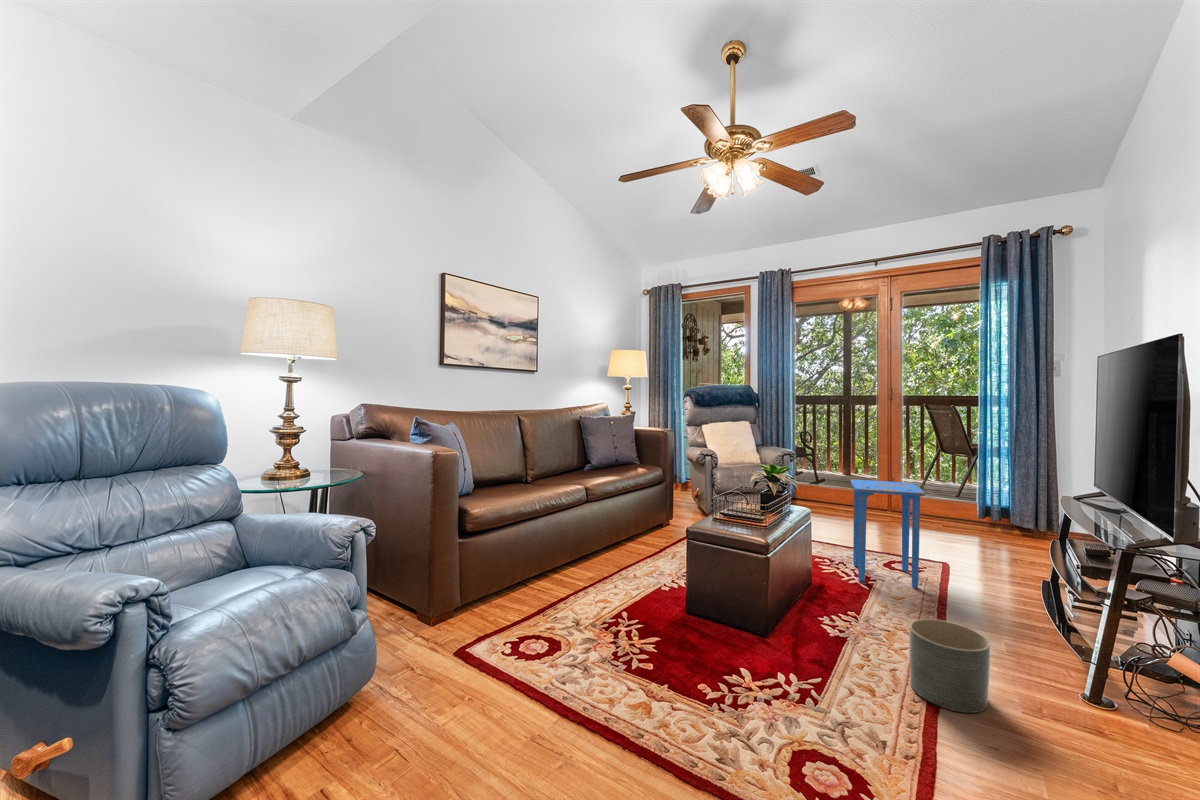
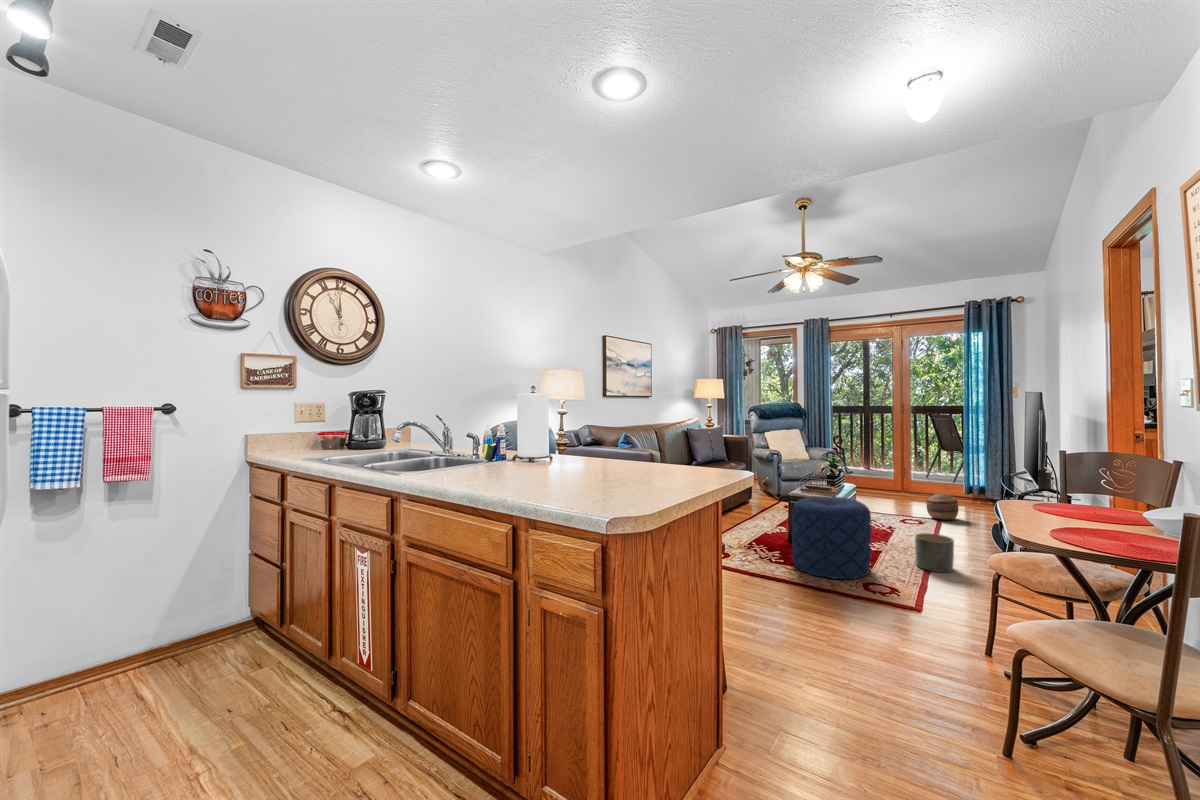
side table: present [851,479,925,588] -> none [879,467,925,531]
basket: none [924,521,976,564] -> present [926,494,958,520]
pouf: none [665,541,820,736] -> present [792,496,872,579]

